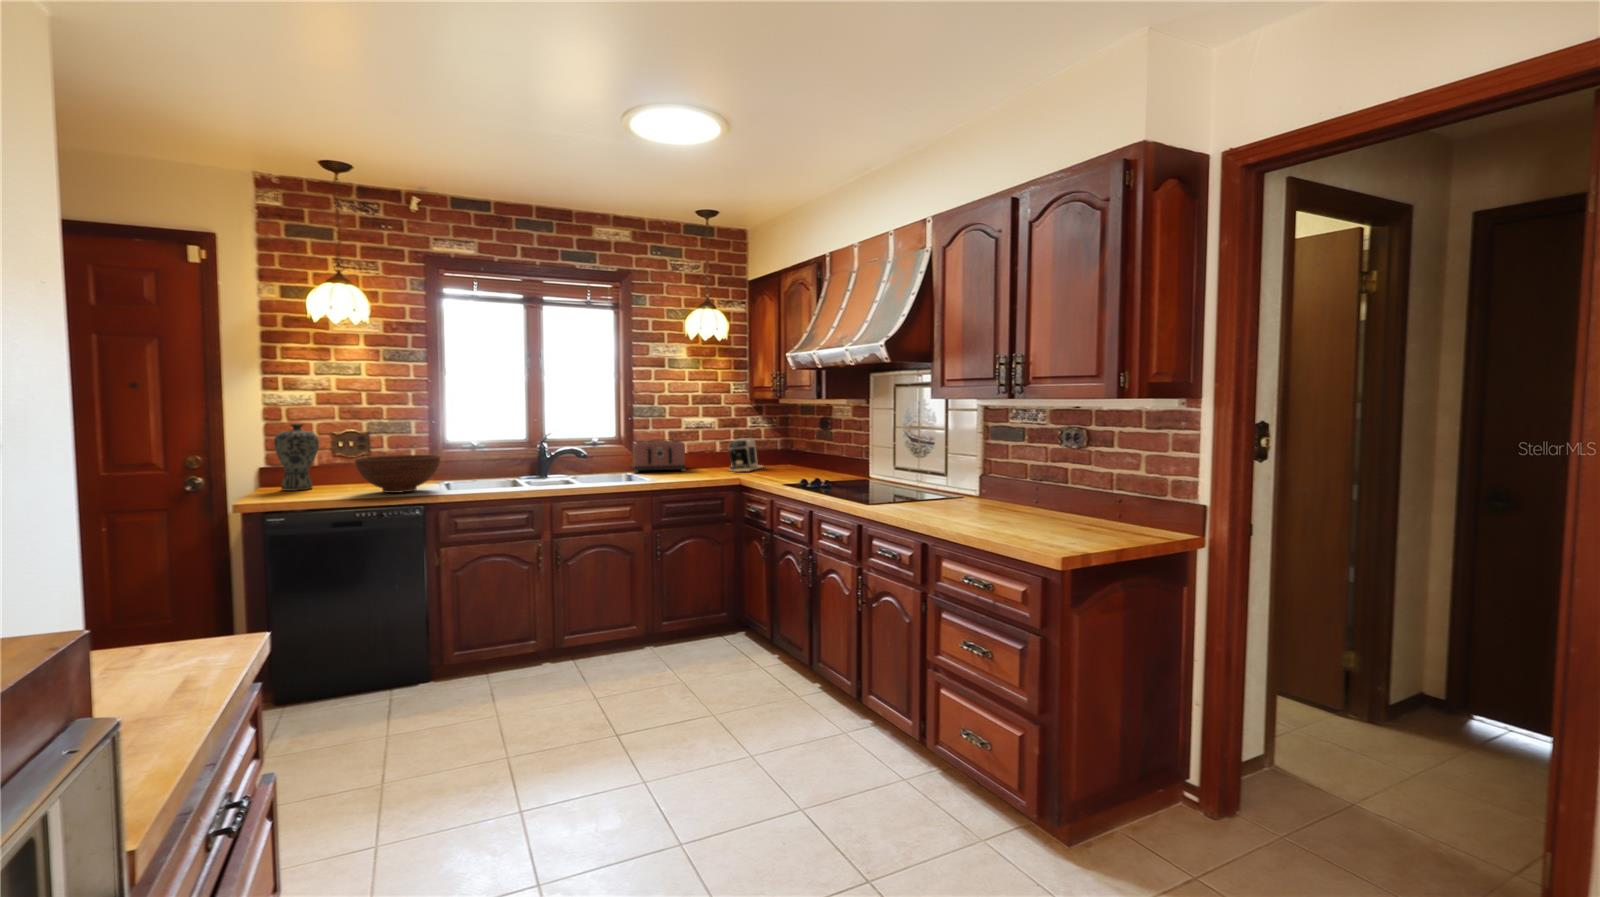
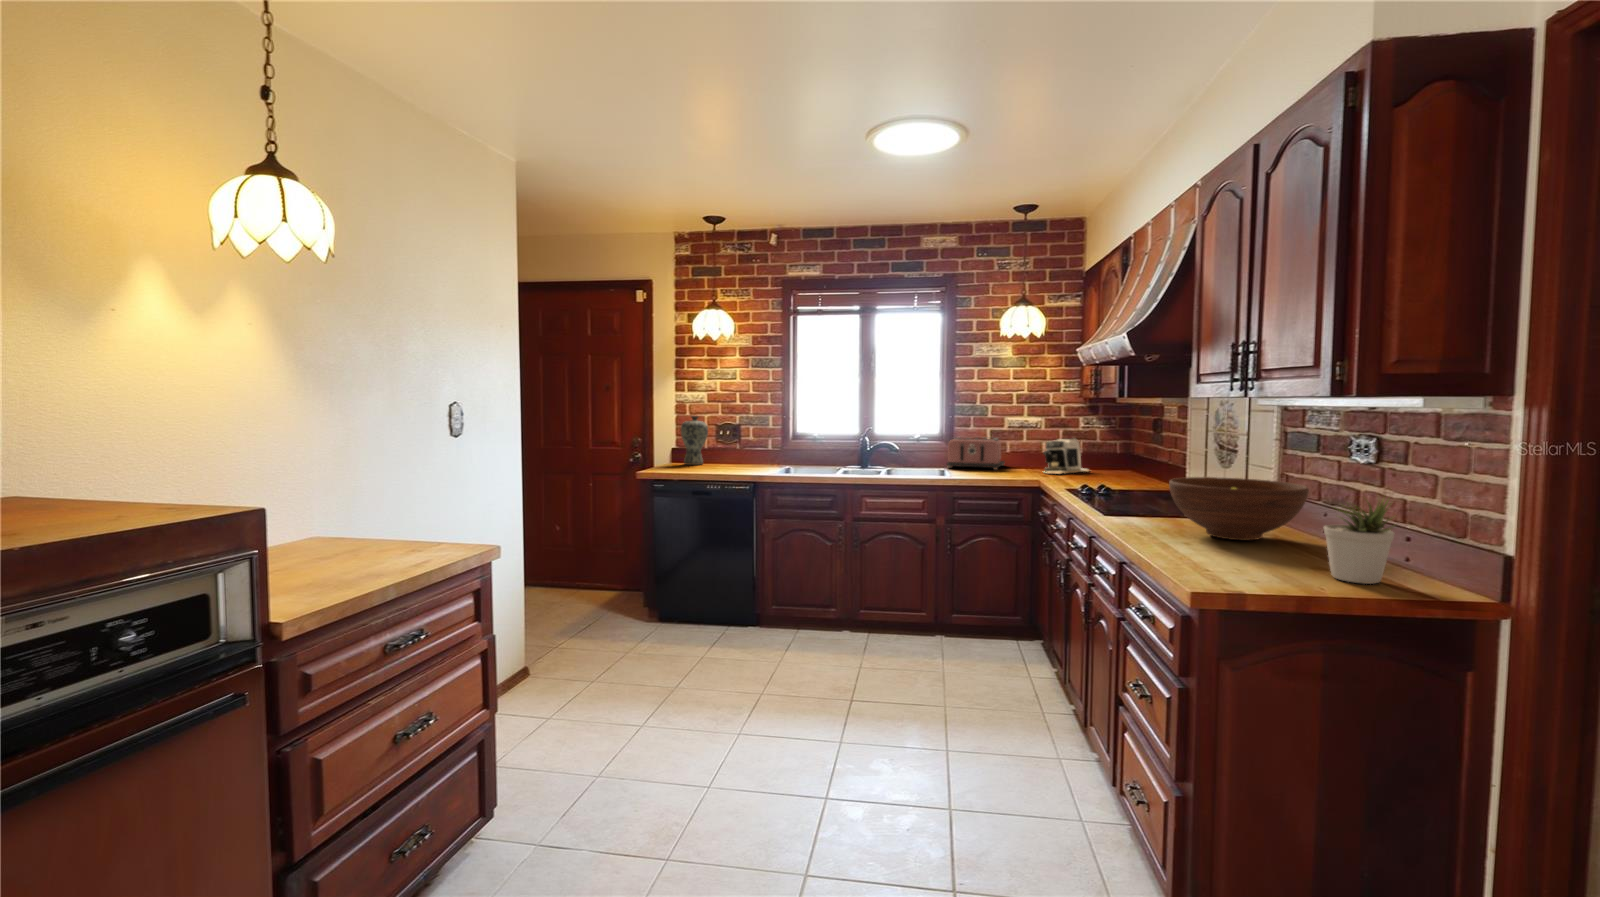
fruit bowl: present [355,455,440,493] -> present [1169,477,1309,540]
potted plant: none [1067,466,1113,528] -> present [1324,500,1394,584]

